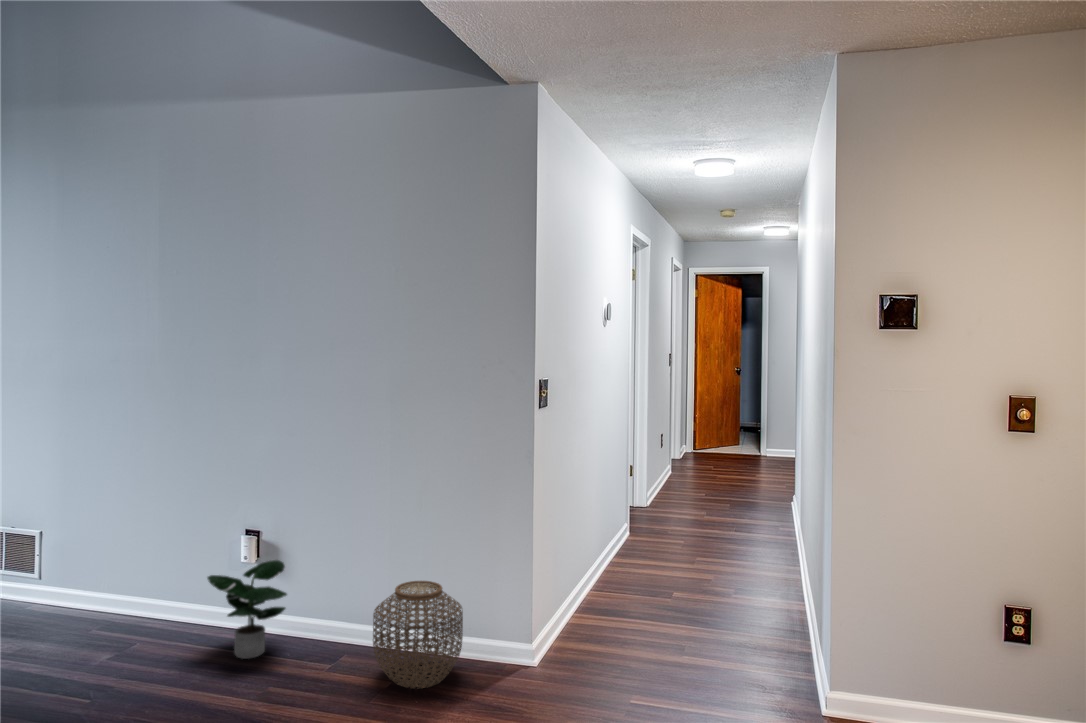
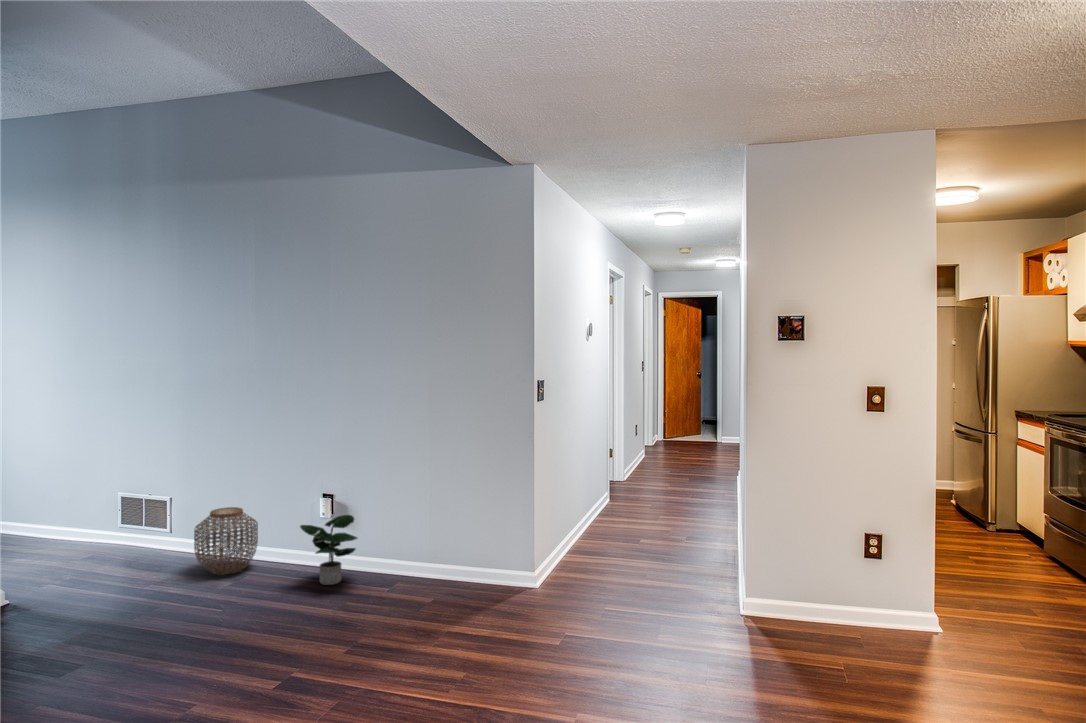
woven basket: present [373,581,463,688] -> present [194,507,258,575]

